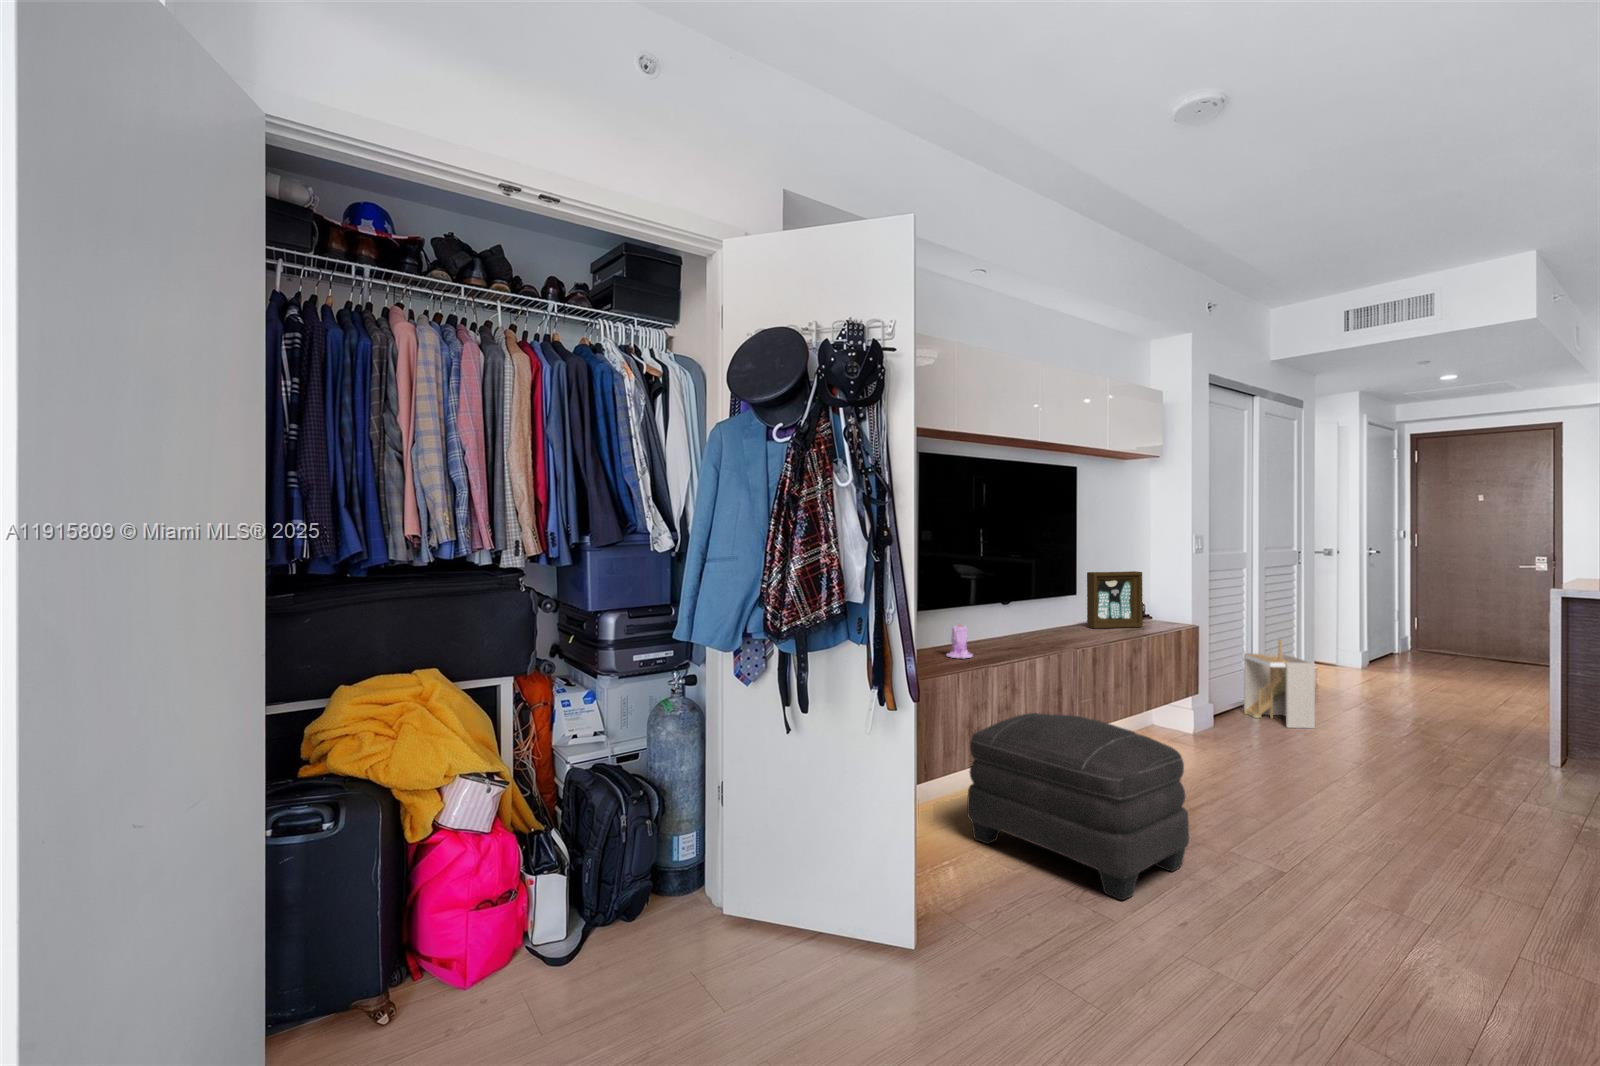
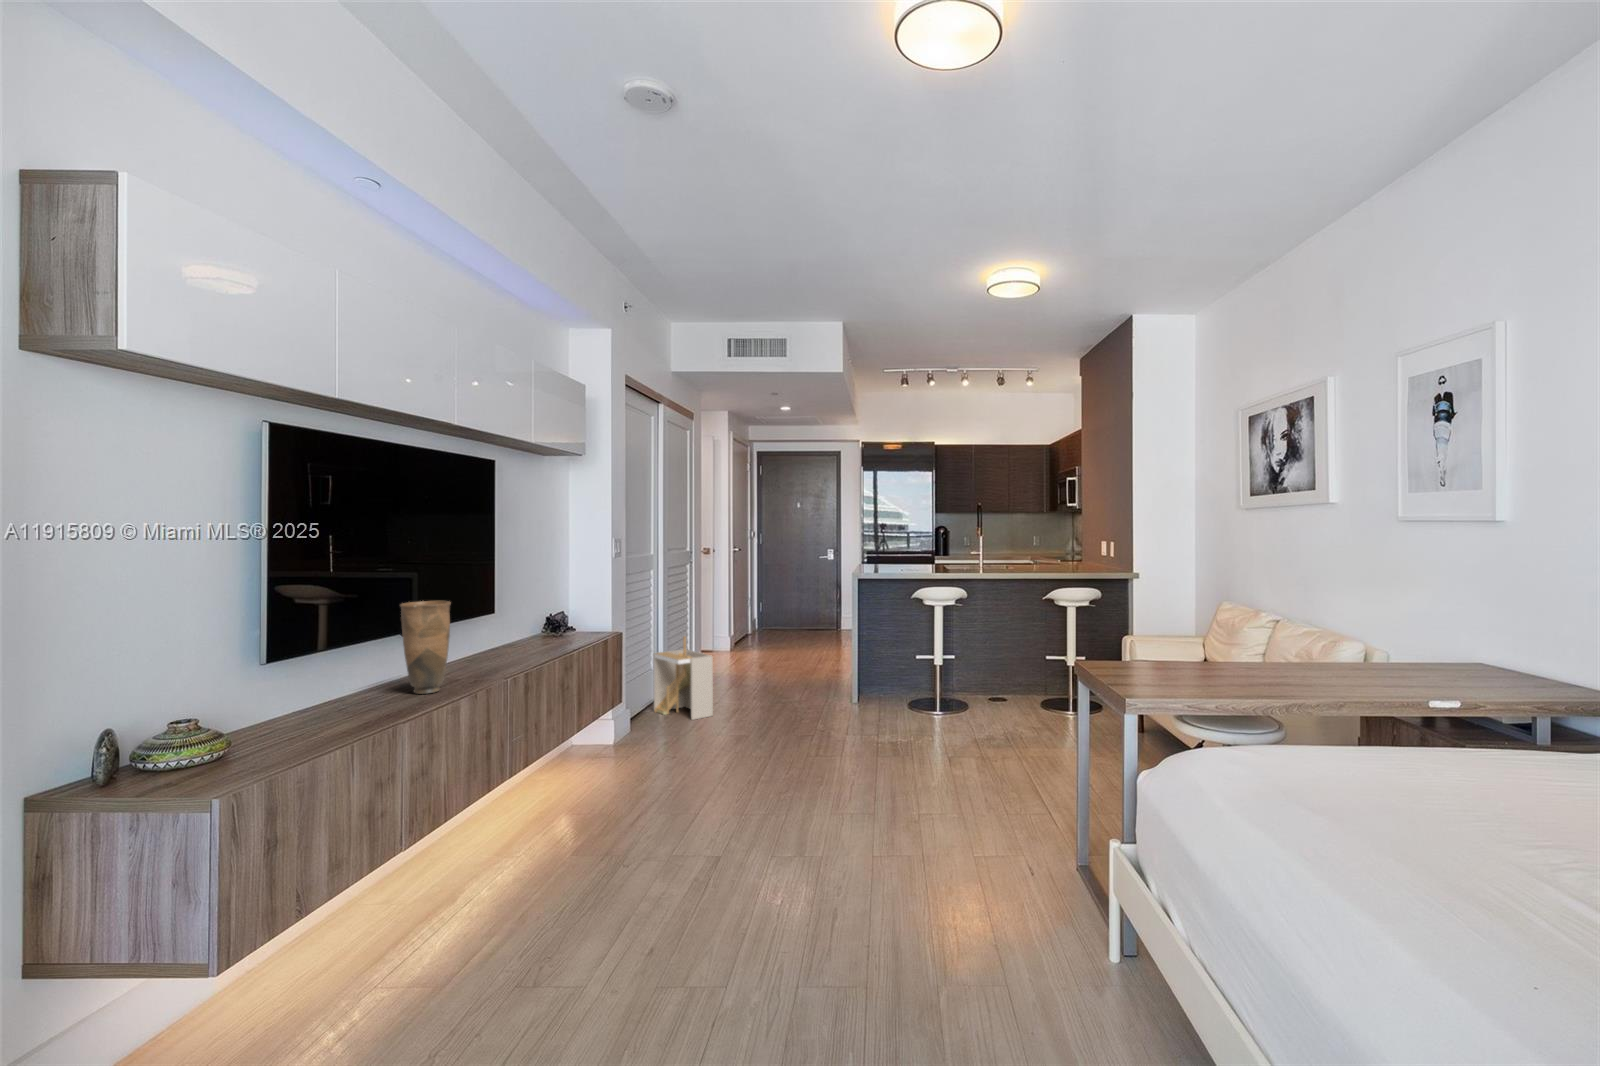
picture frame: present [1087,571,1143,629] -> none [506,580,568,649]
vase: none [1002,580,1037,649] -> present [400,601,451,694]
candle: present [946,624,973,659] -> none [311,669,358,726]
ottoman: present [967,713,1189,900] -> none [351,775,645,1013]

